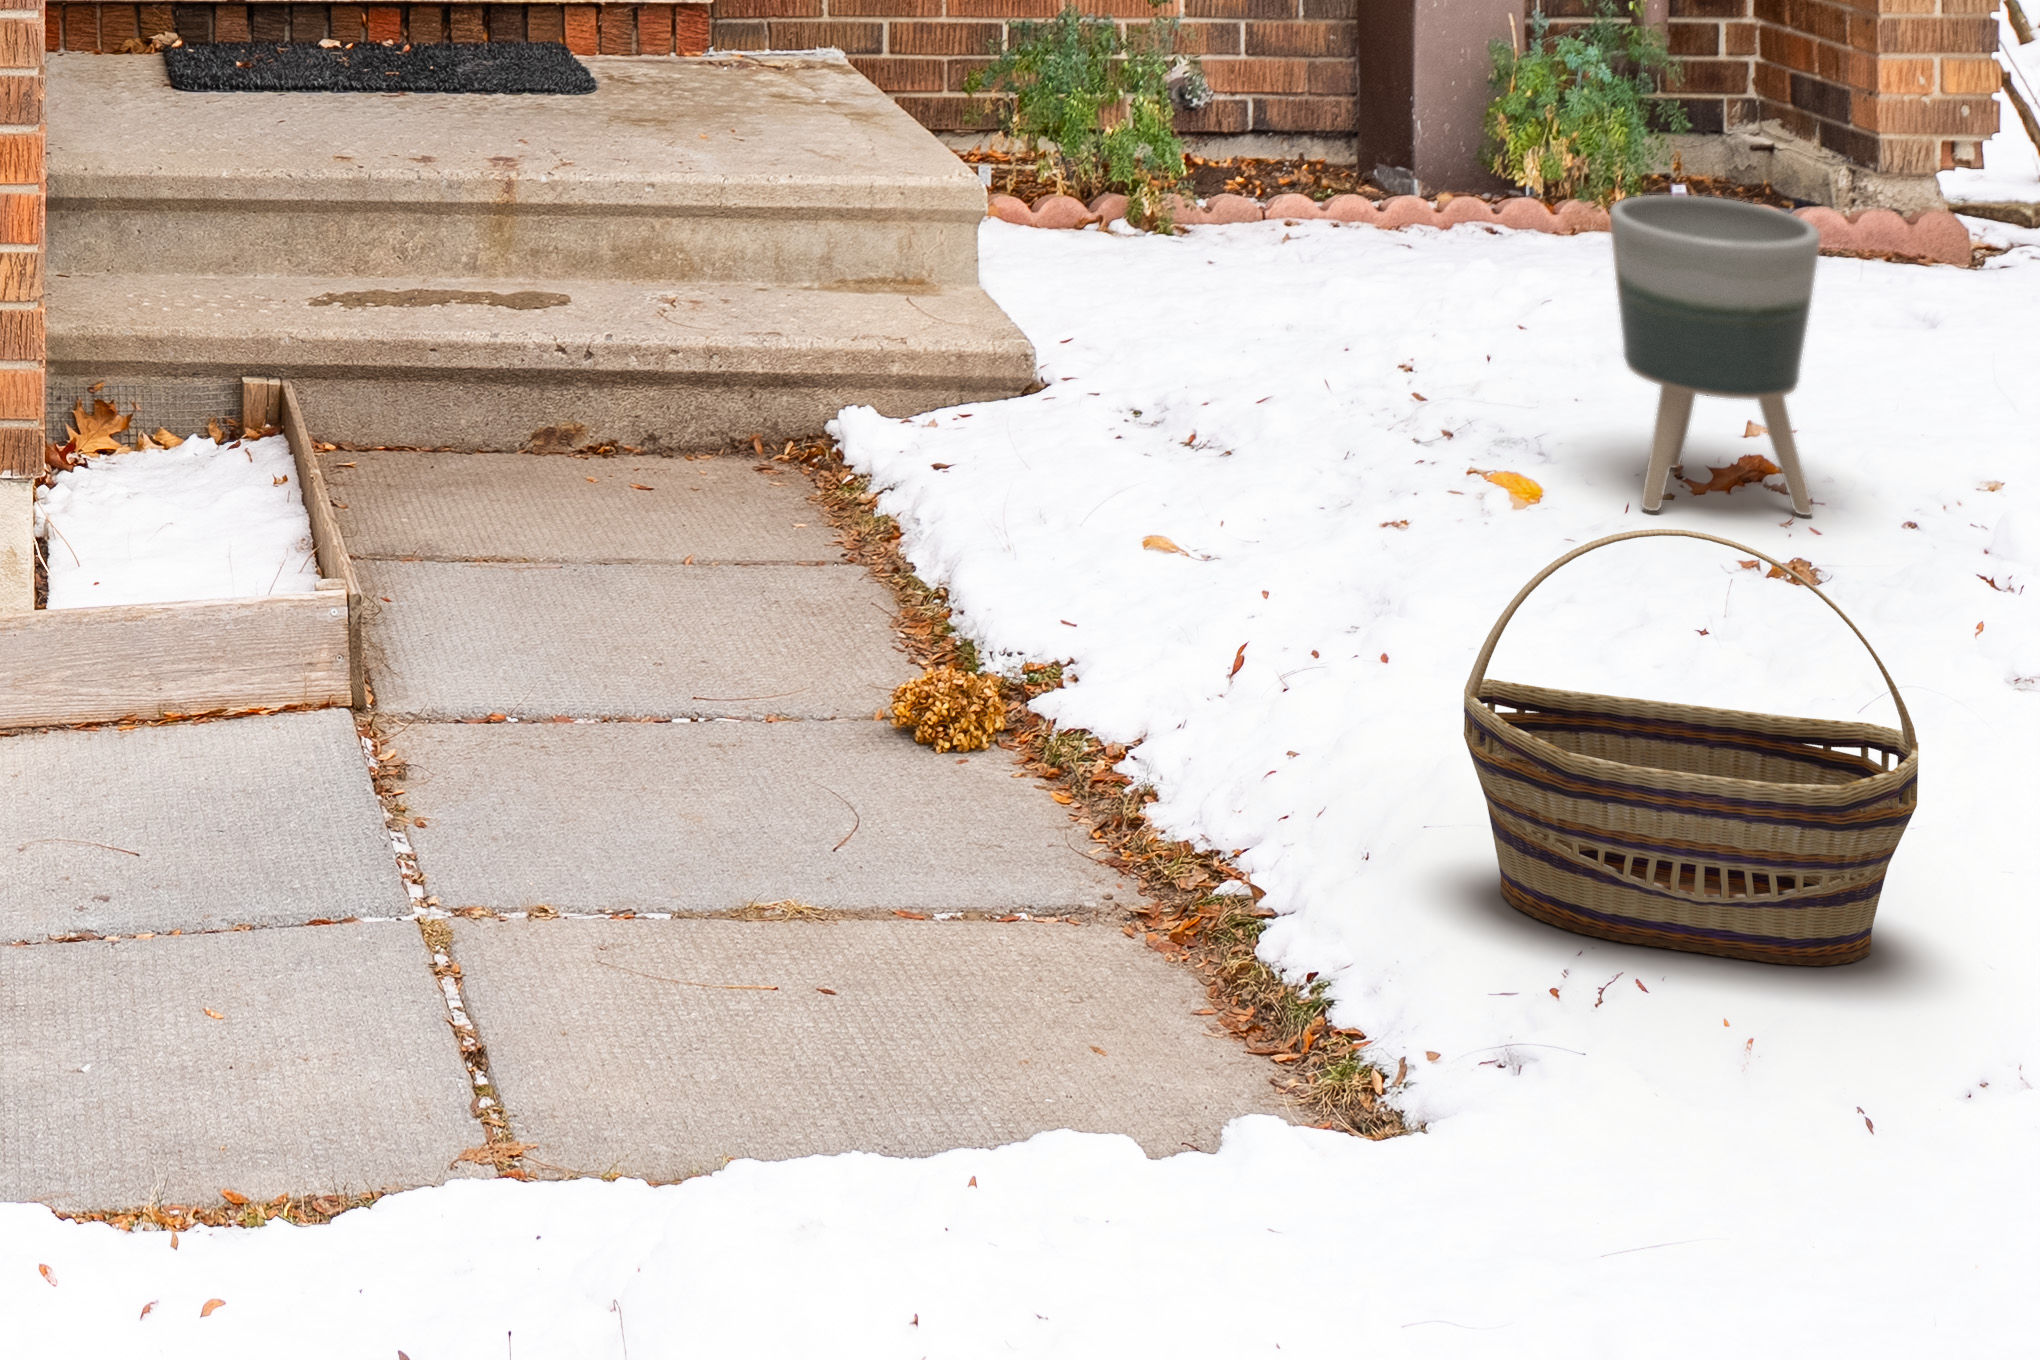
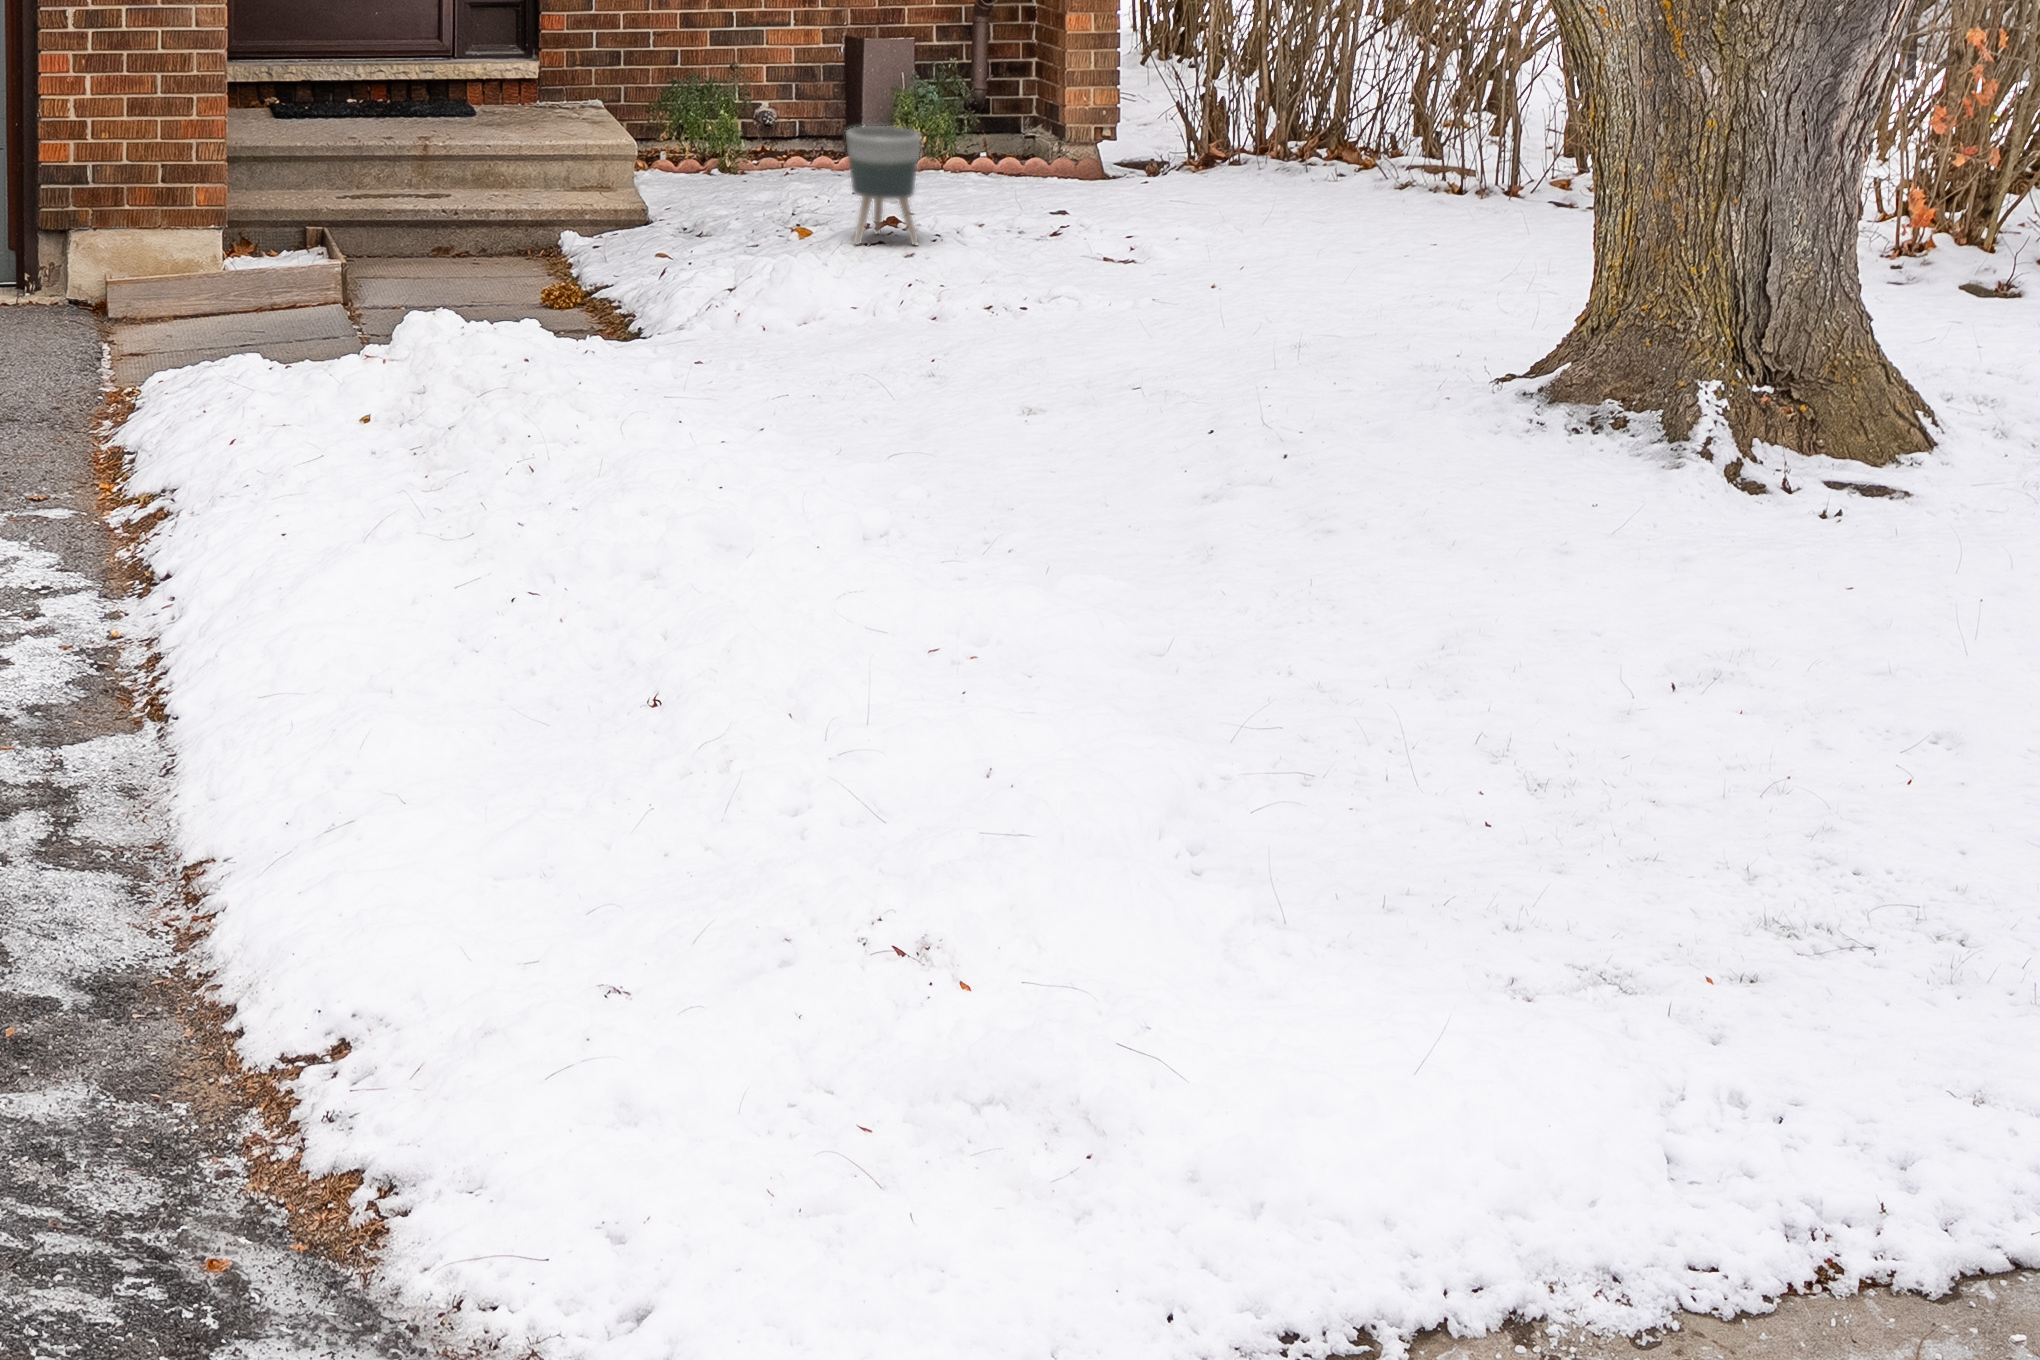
basket: present [1464,529,1918,966] -> none [712,200,847,333]

